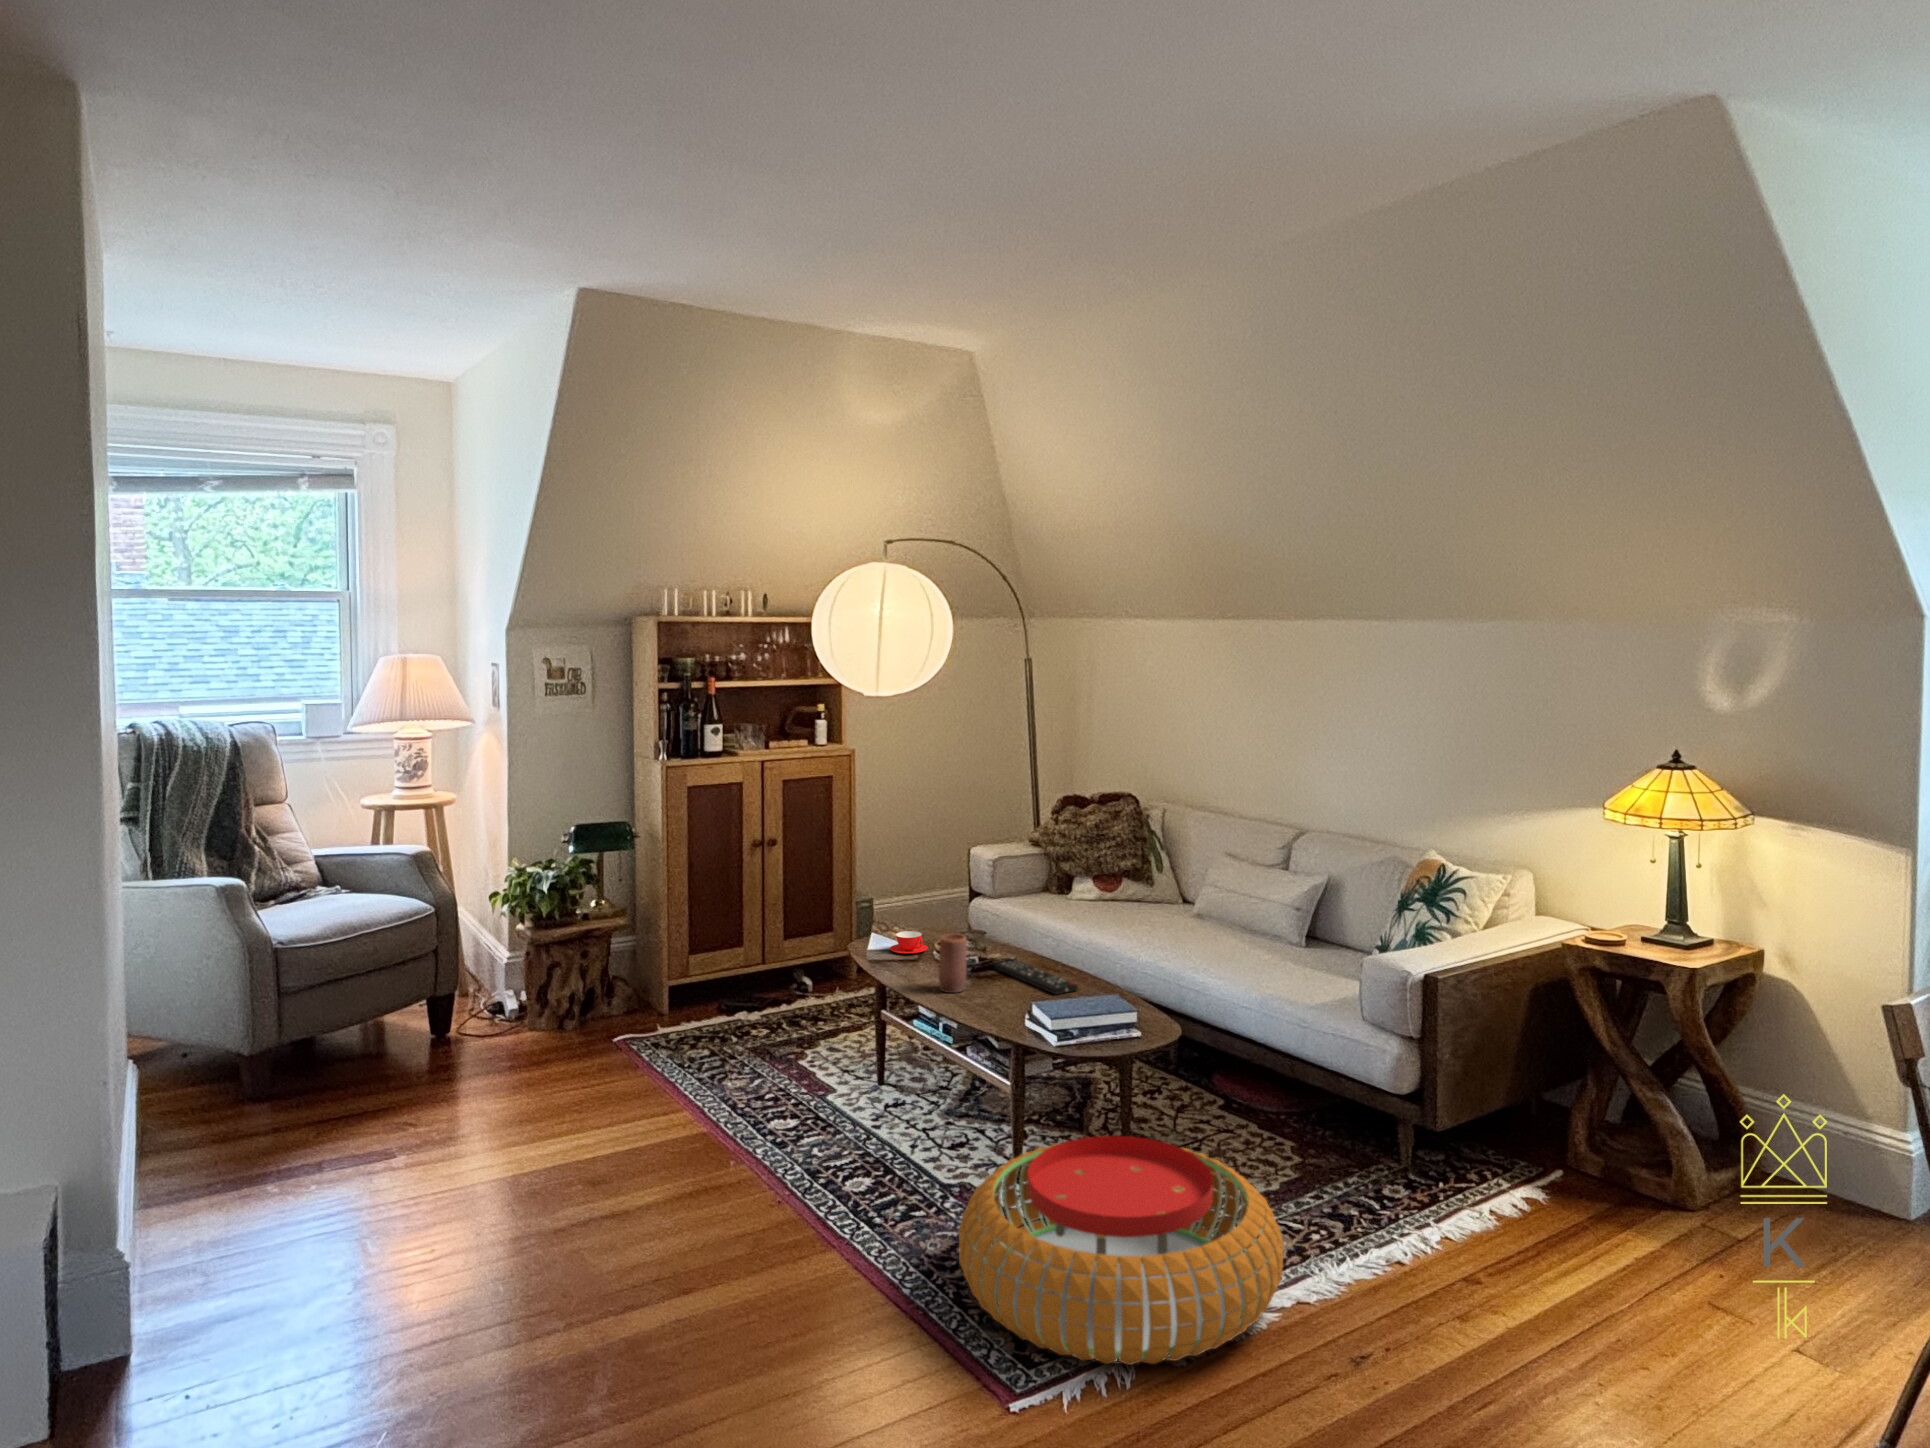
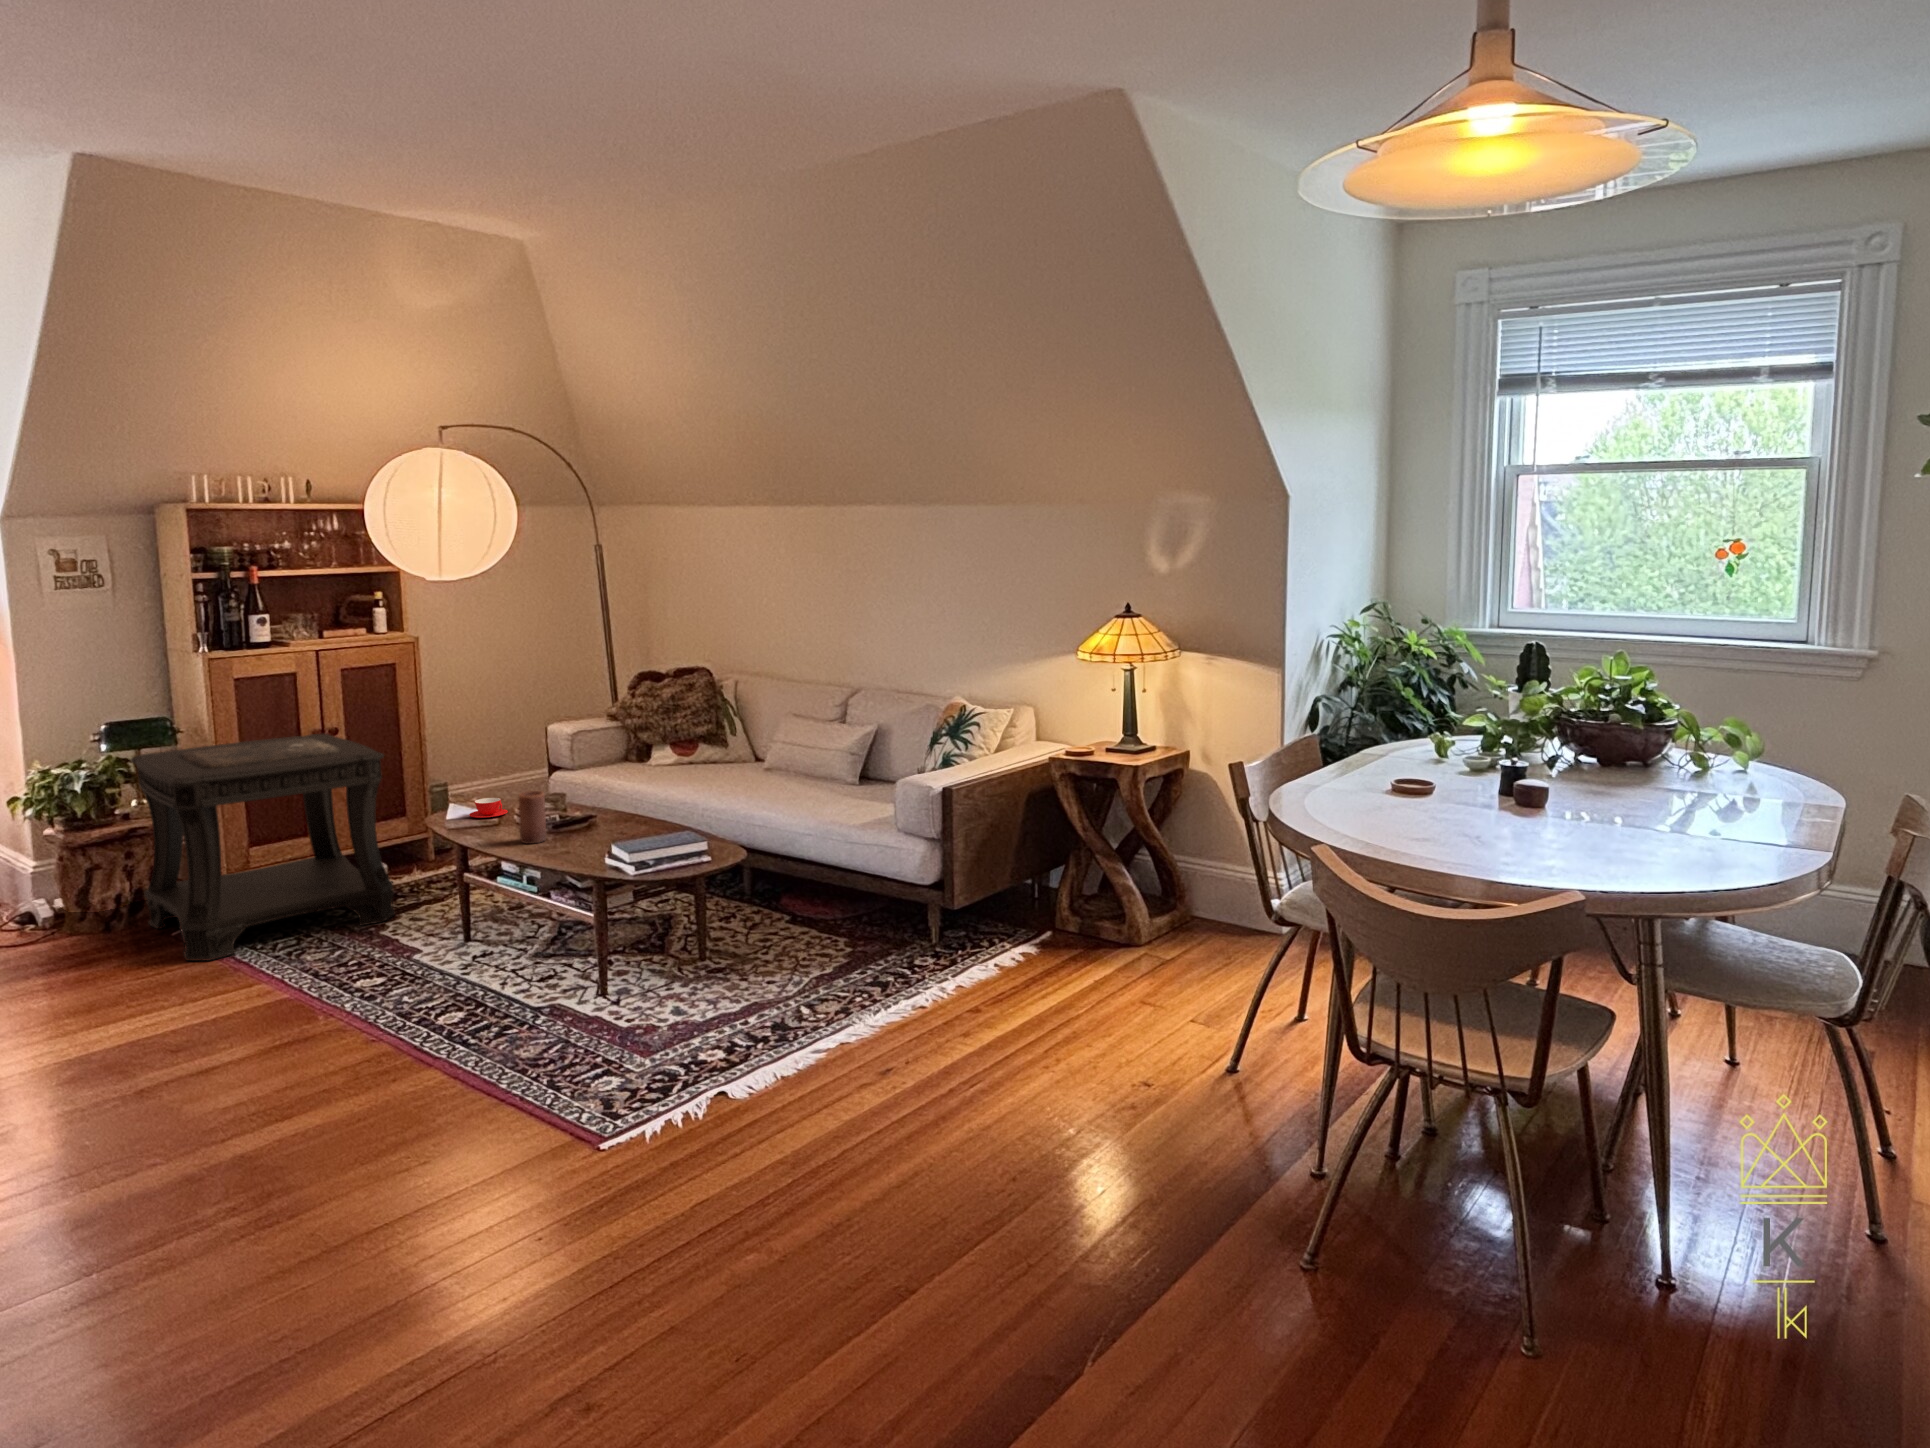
side table: none [592,845,814,1076] -> present [131,734,395,961]
remote control: present [994,960,1078,994] -> none [573,813,652,837]
pouf: present [959,1136,1284,1365] -> none [549,939,830,1110]

